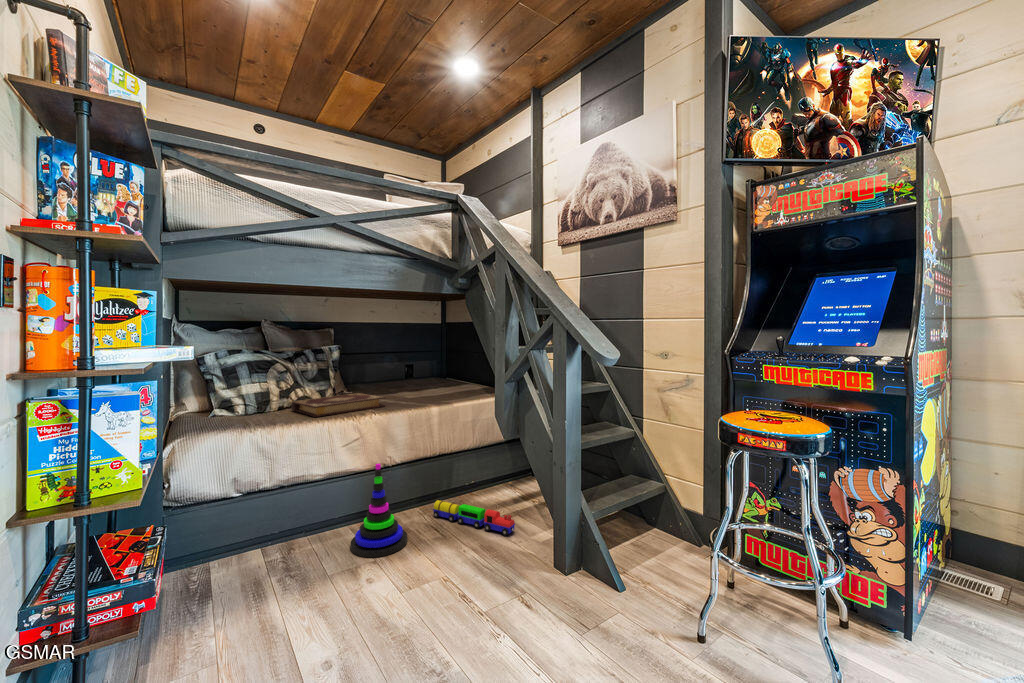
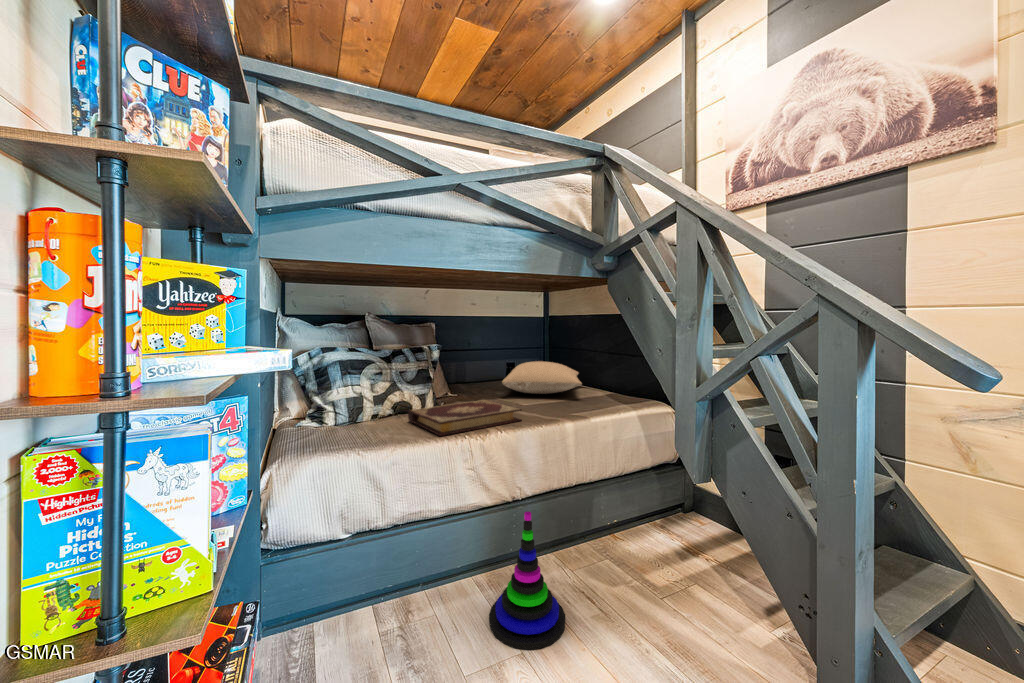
pillow: none [377,364,446,390] -> present [502,361,582,394]
toy train: present [433,500,515,536] -> none [588,554,720,631]

